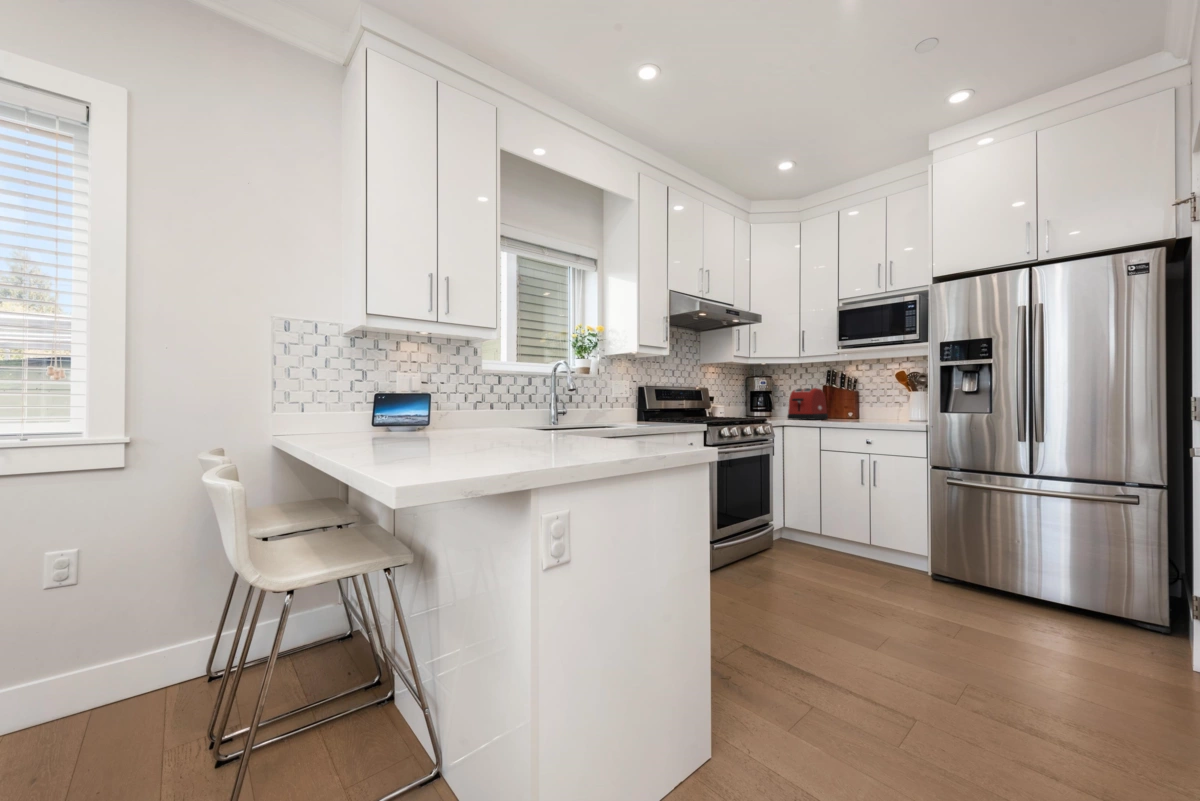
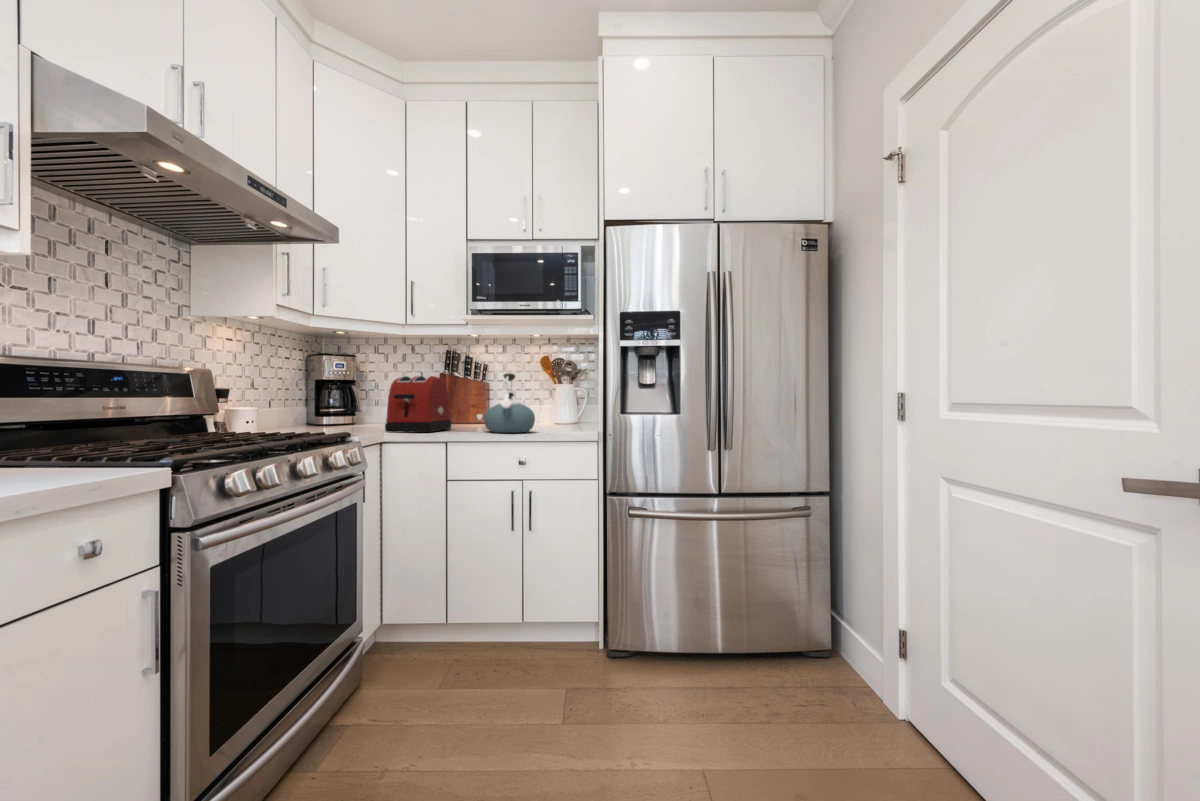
kettle: none [847,385,882,421] -> present [484,373,535,433]

